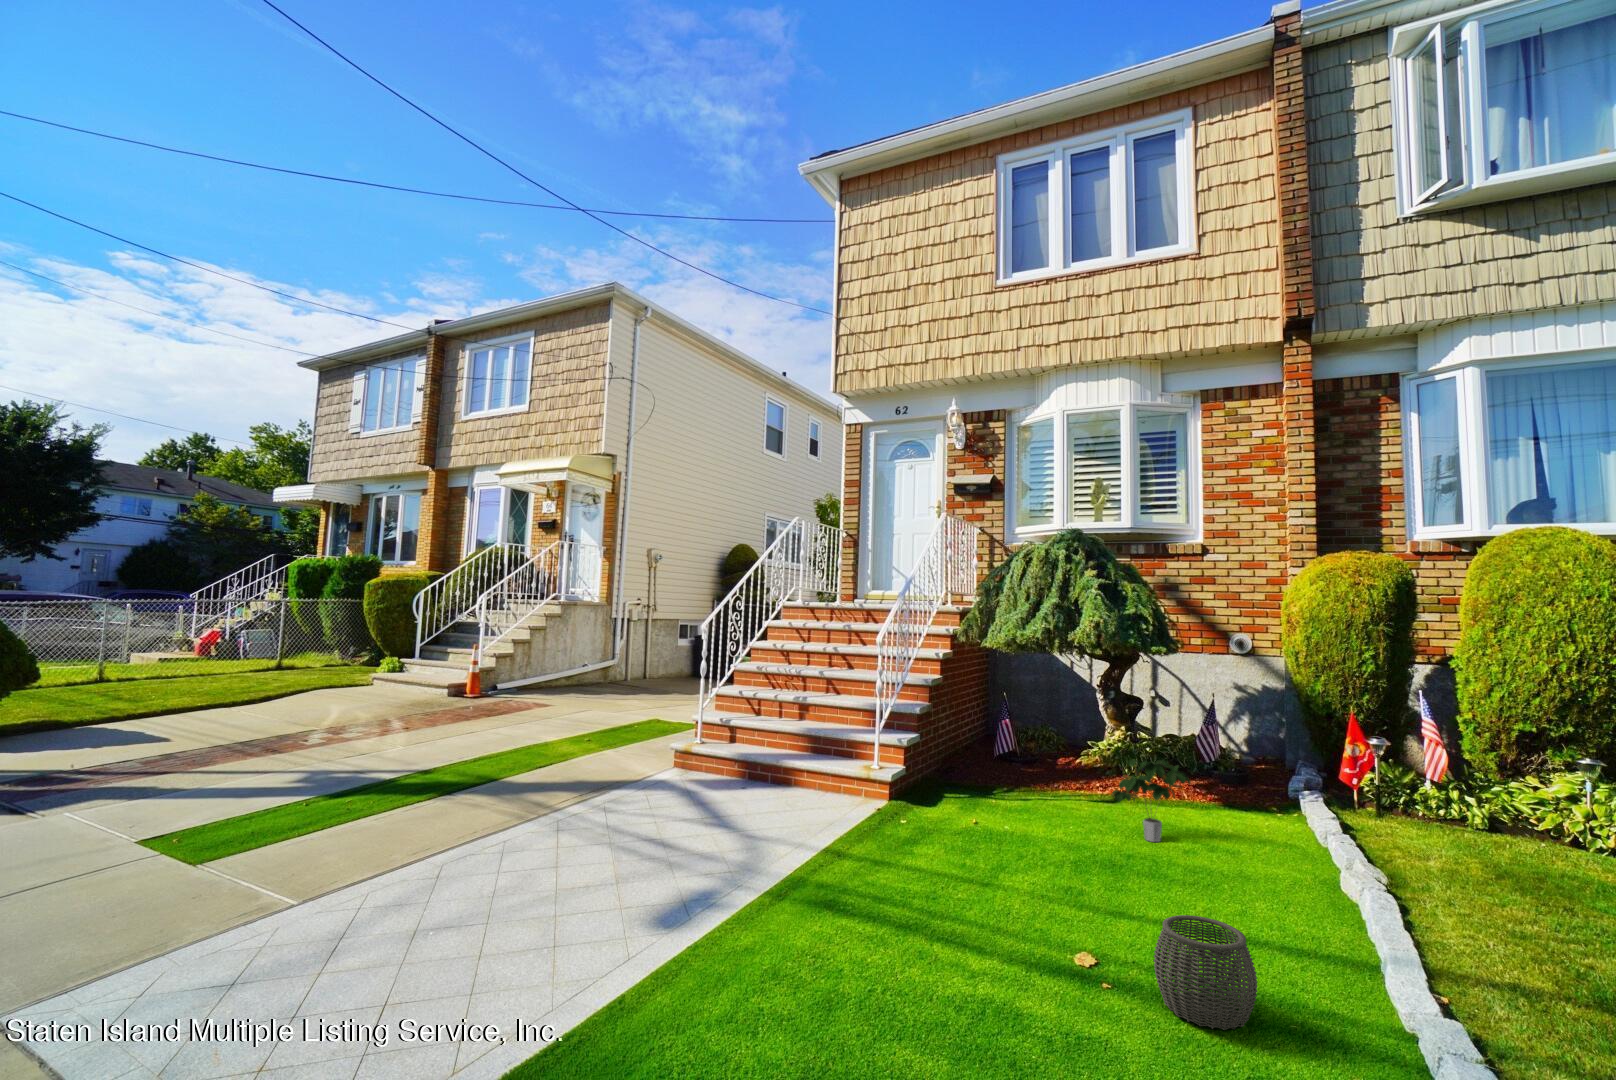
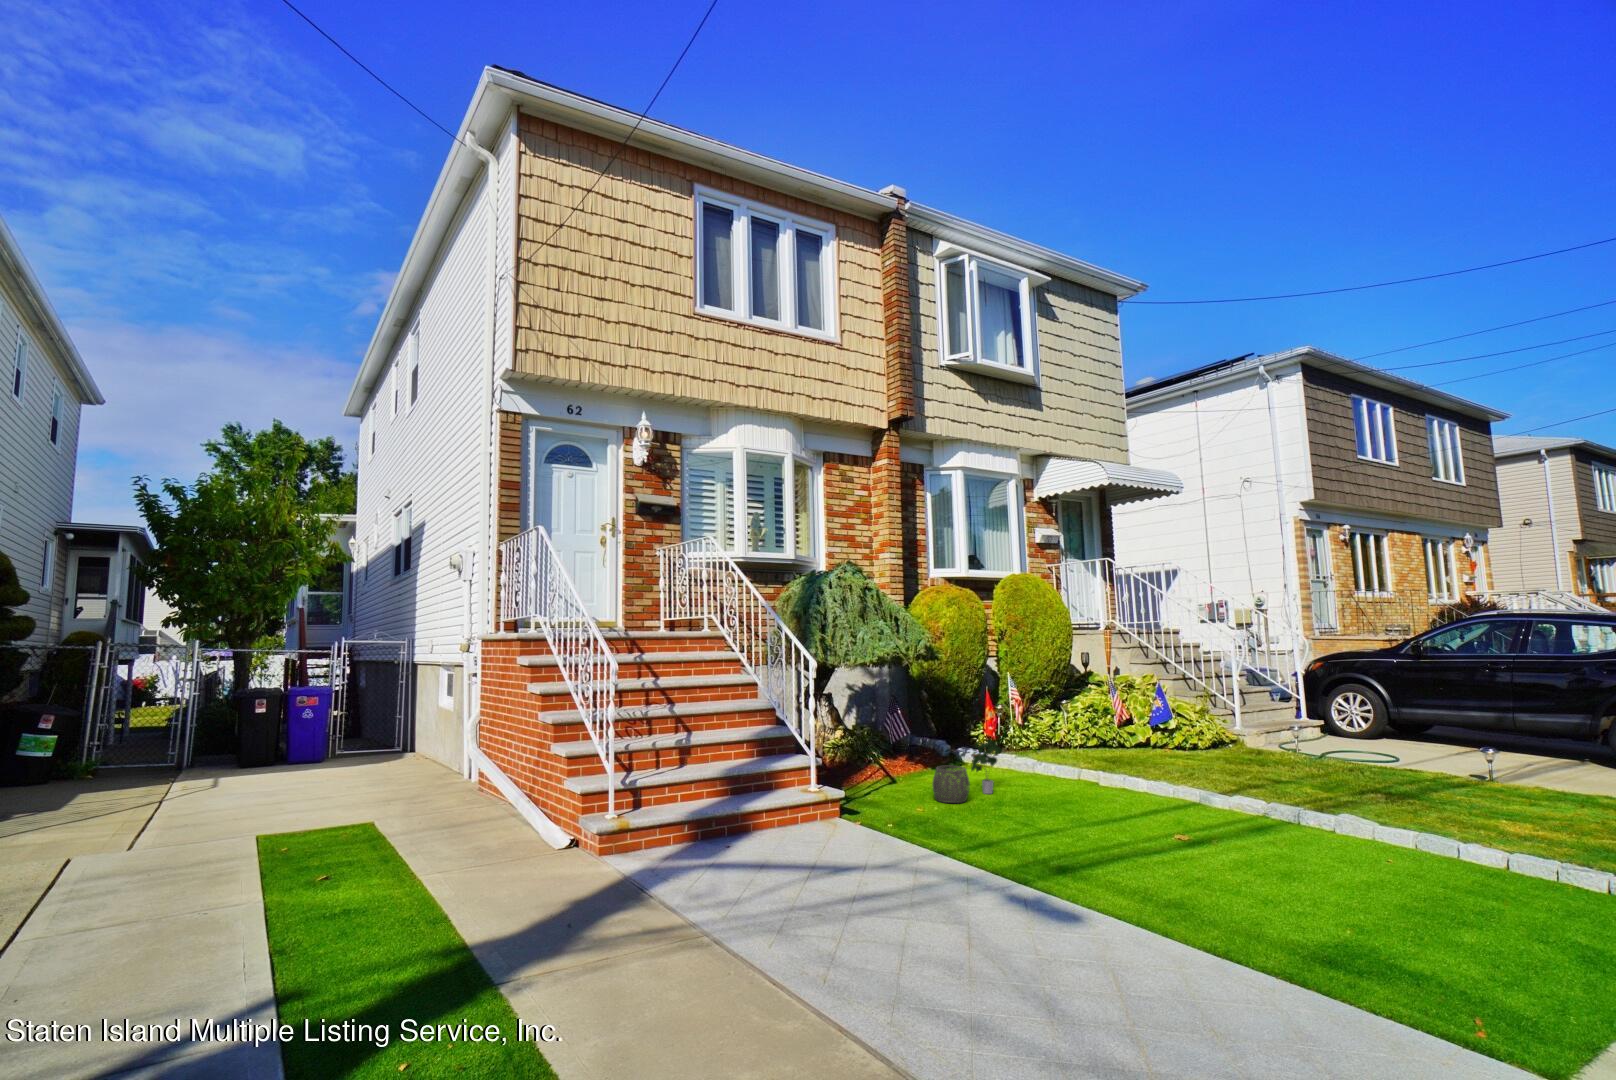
woven basket: present [1154,915,1257,1030] -> present [933,765,970,803]

